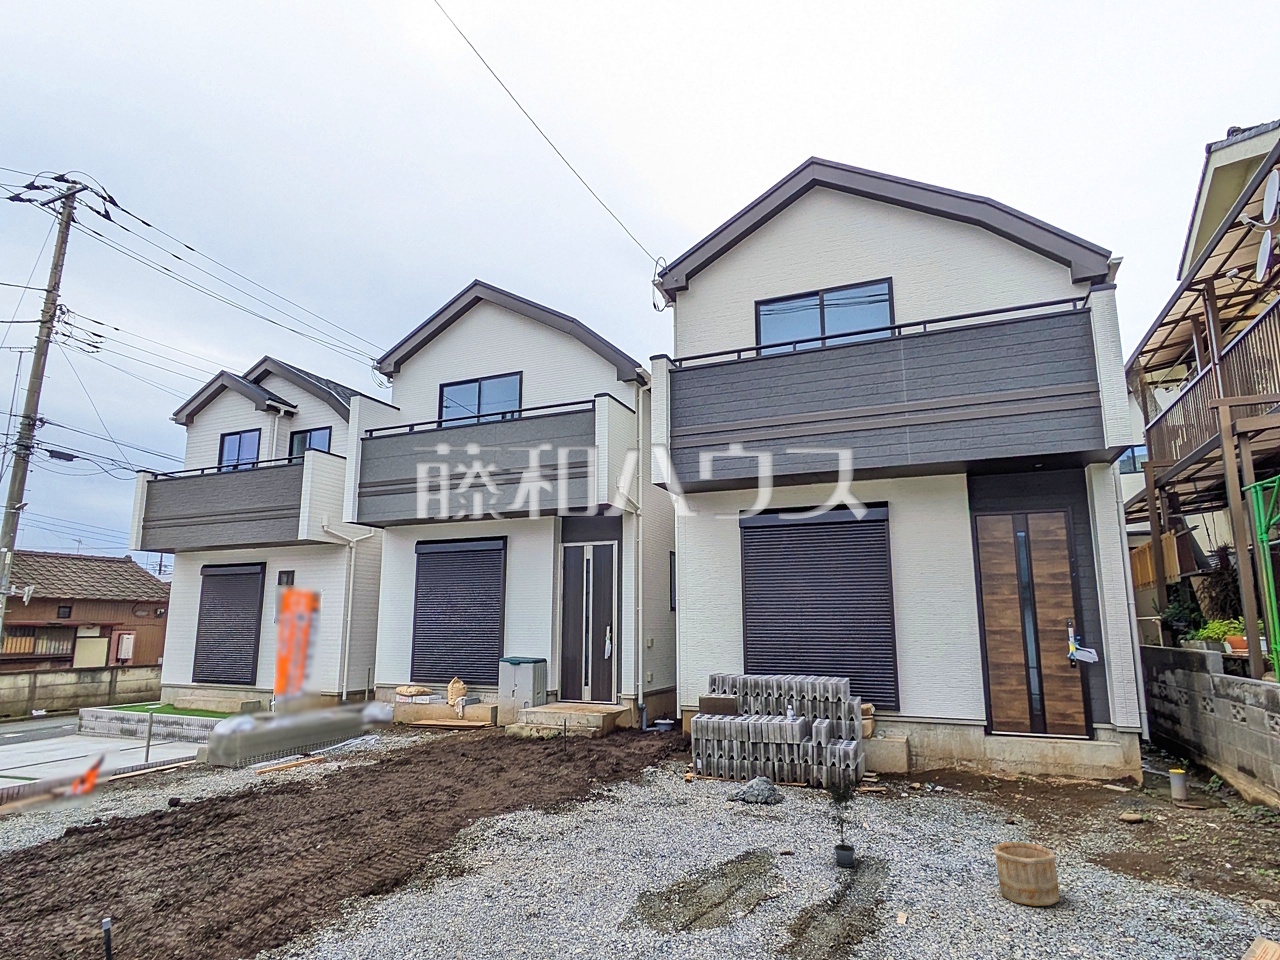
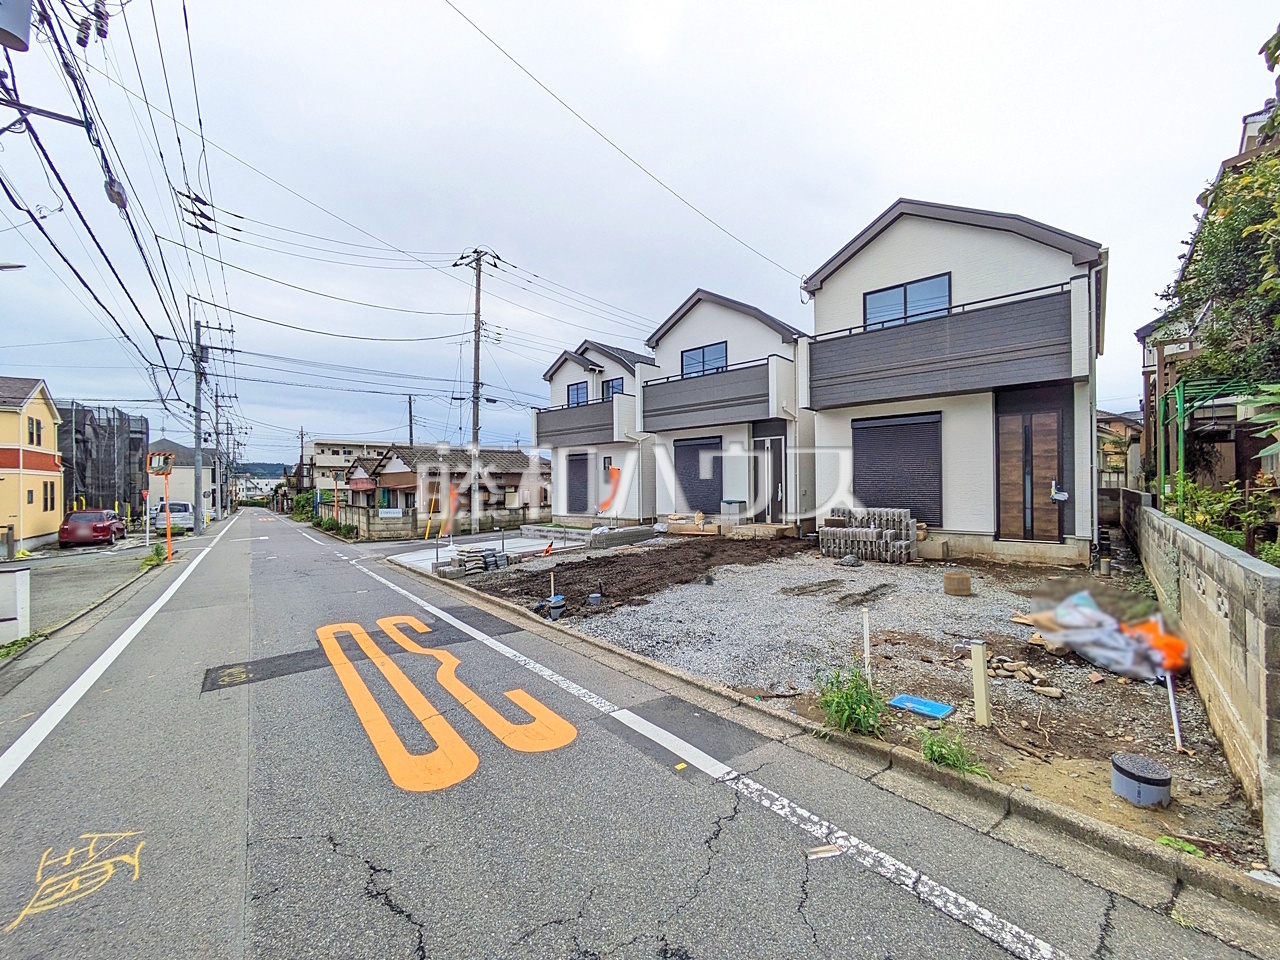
potted plant: present [824,774,861,867] -> present [700,548,716,584]

